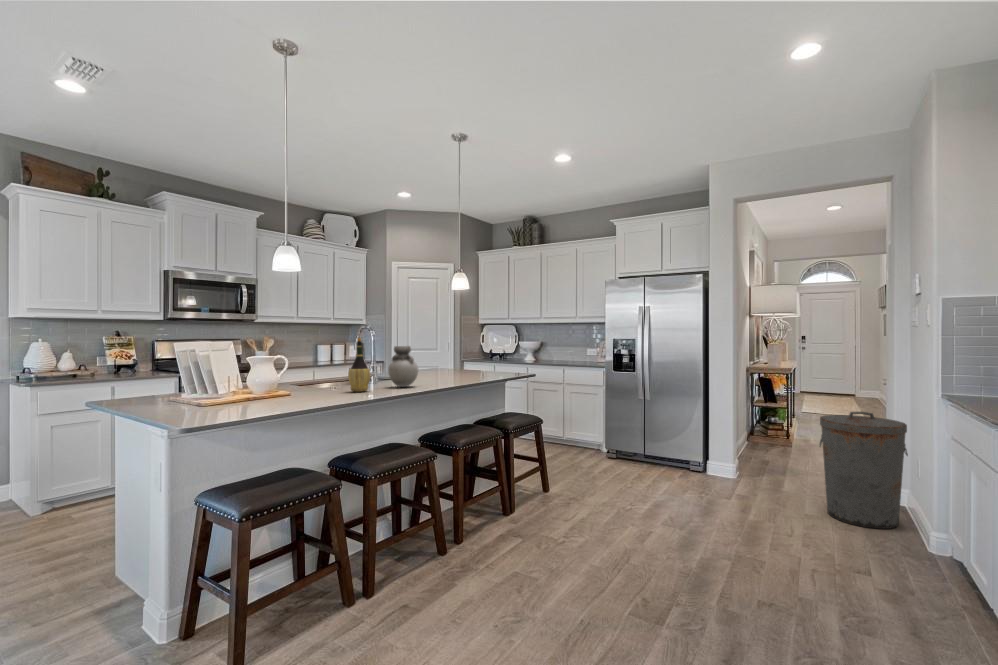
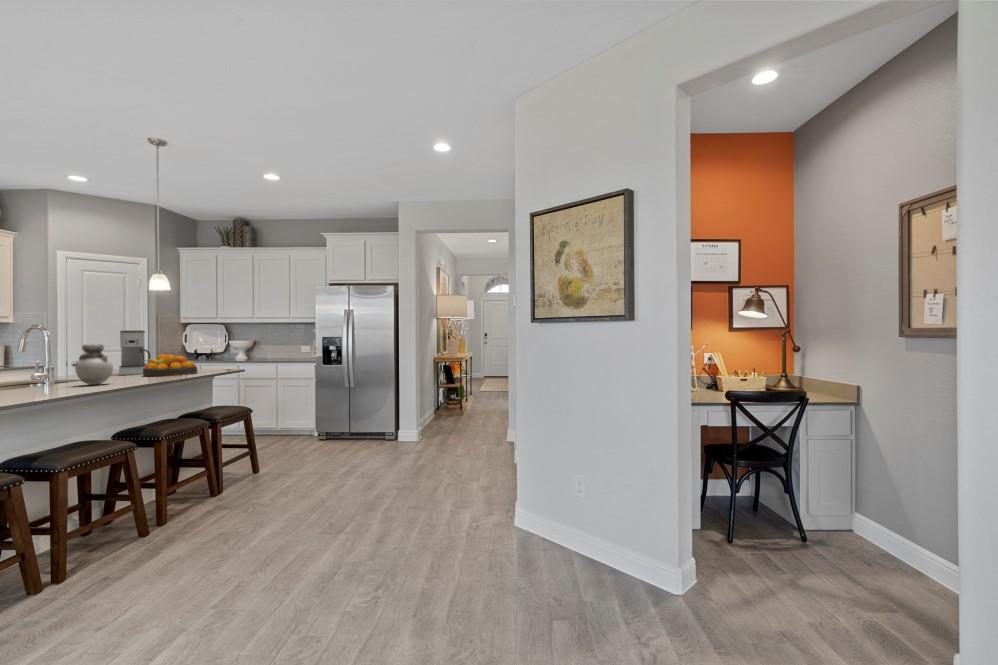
coffee maker: none [427,332,452,376] -> present [119,331,150,375]
wine bottle: present [348,338,370,392] -> none [24,337,54,391]
fruit bowl: none [445,356,492,380] -> present [143,354,197,376]
trash can: present [820,412,908,529] -> none [467,383,515,459]

